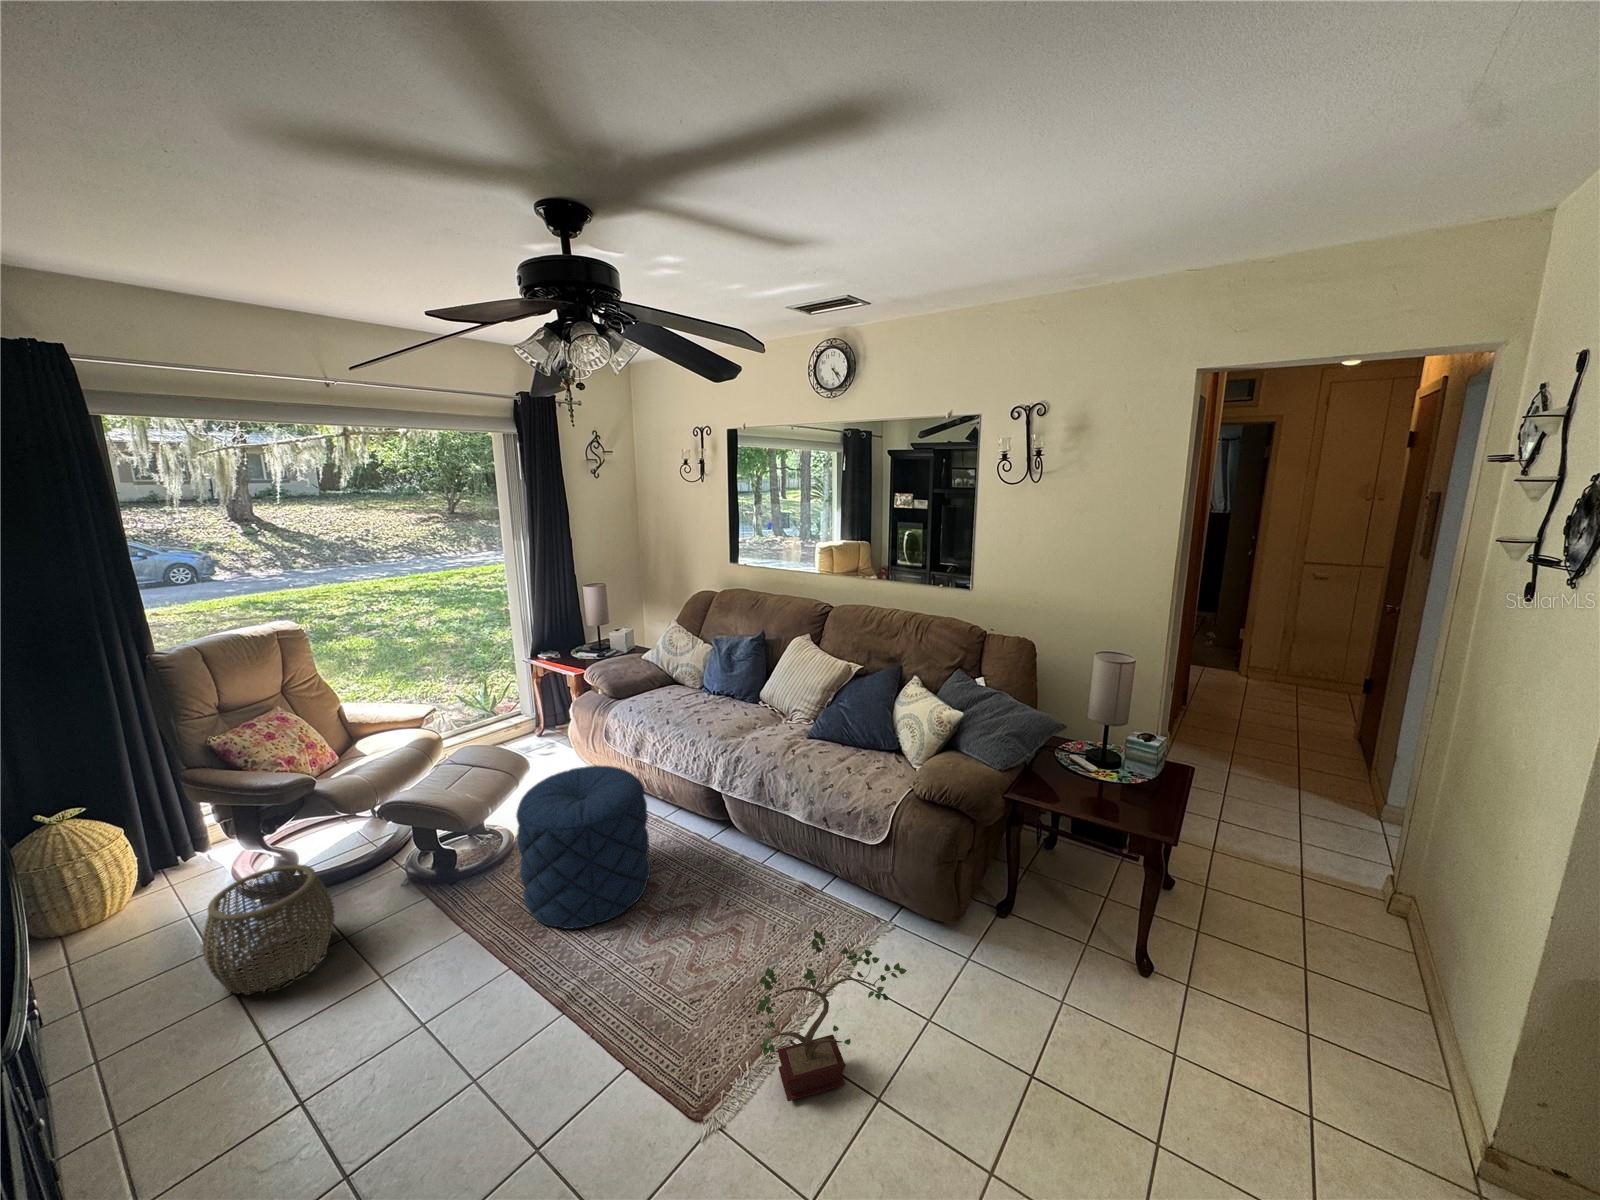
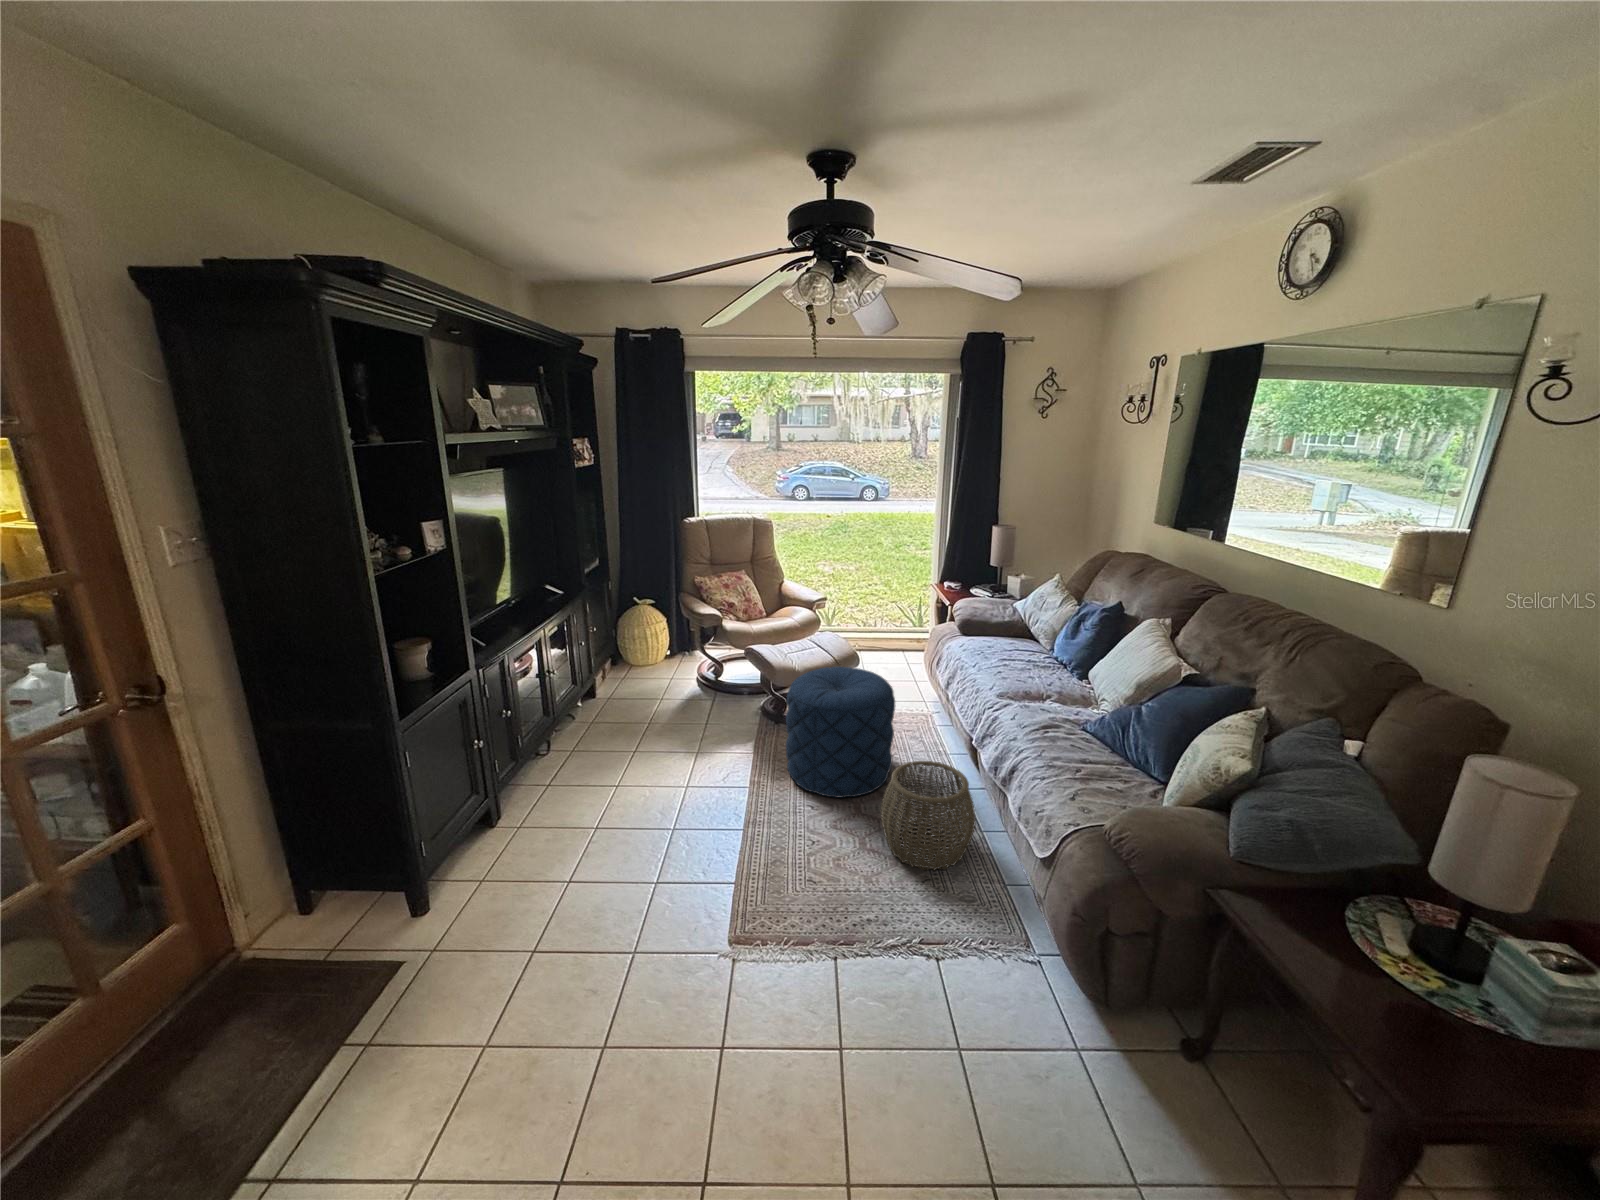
woven basket: present [202,864,335,995] -> present [881,761,976,870]
potted plant: present [757,930,907,1101] -> none [766,851,889,1014]

